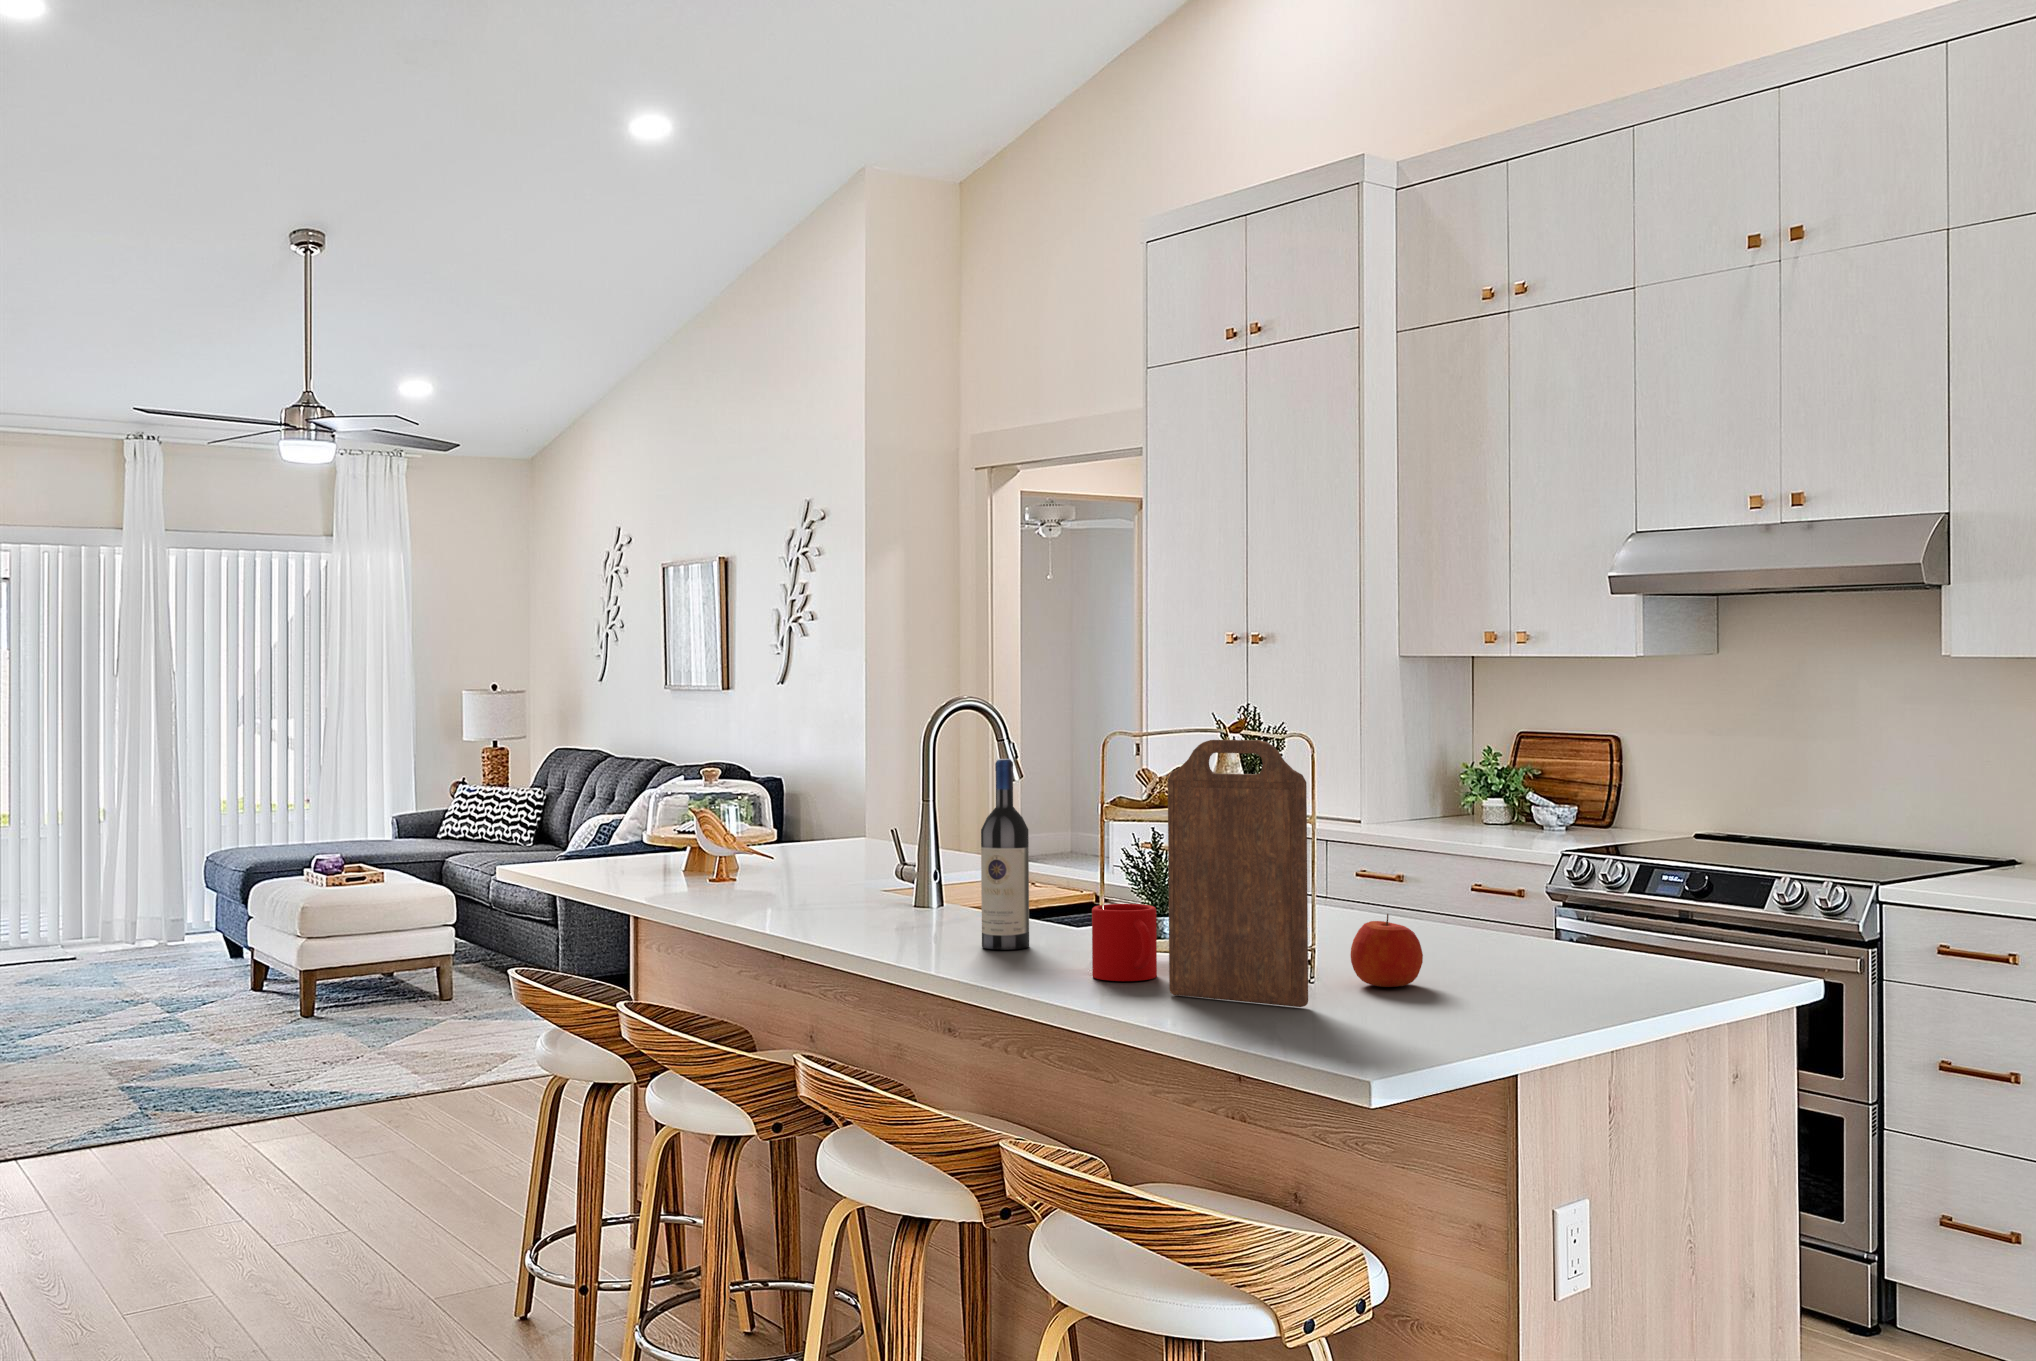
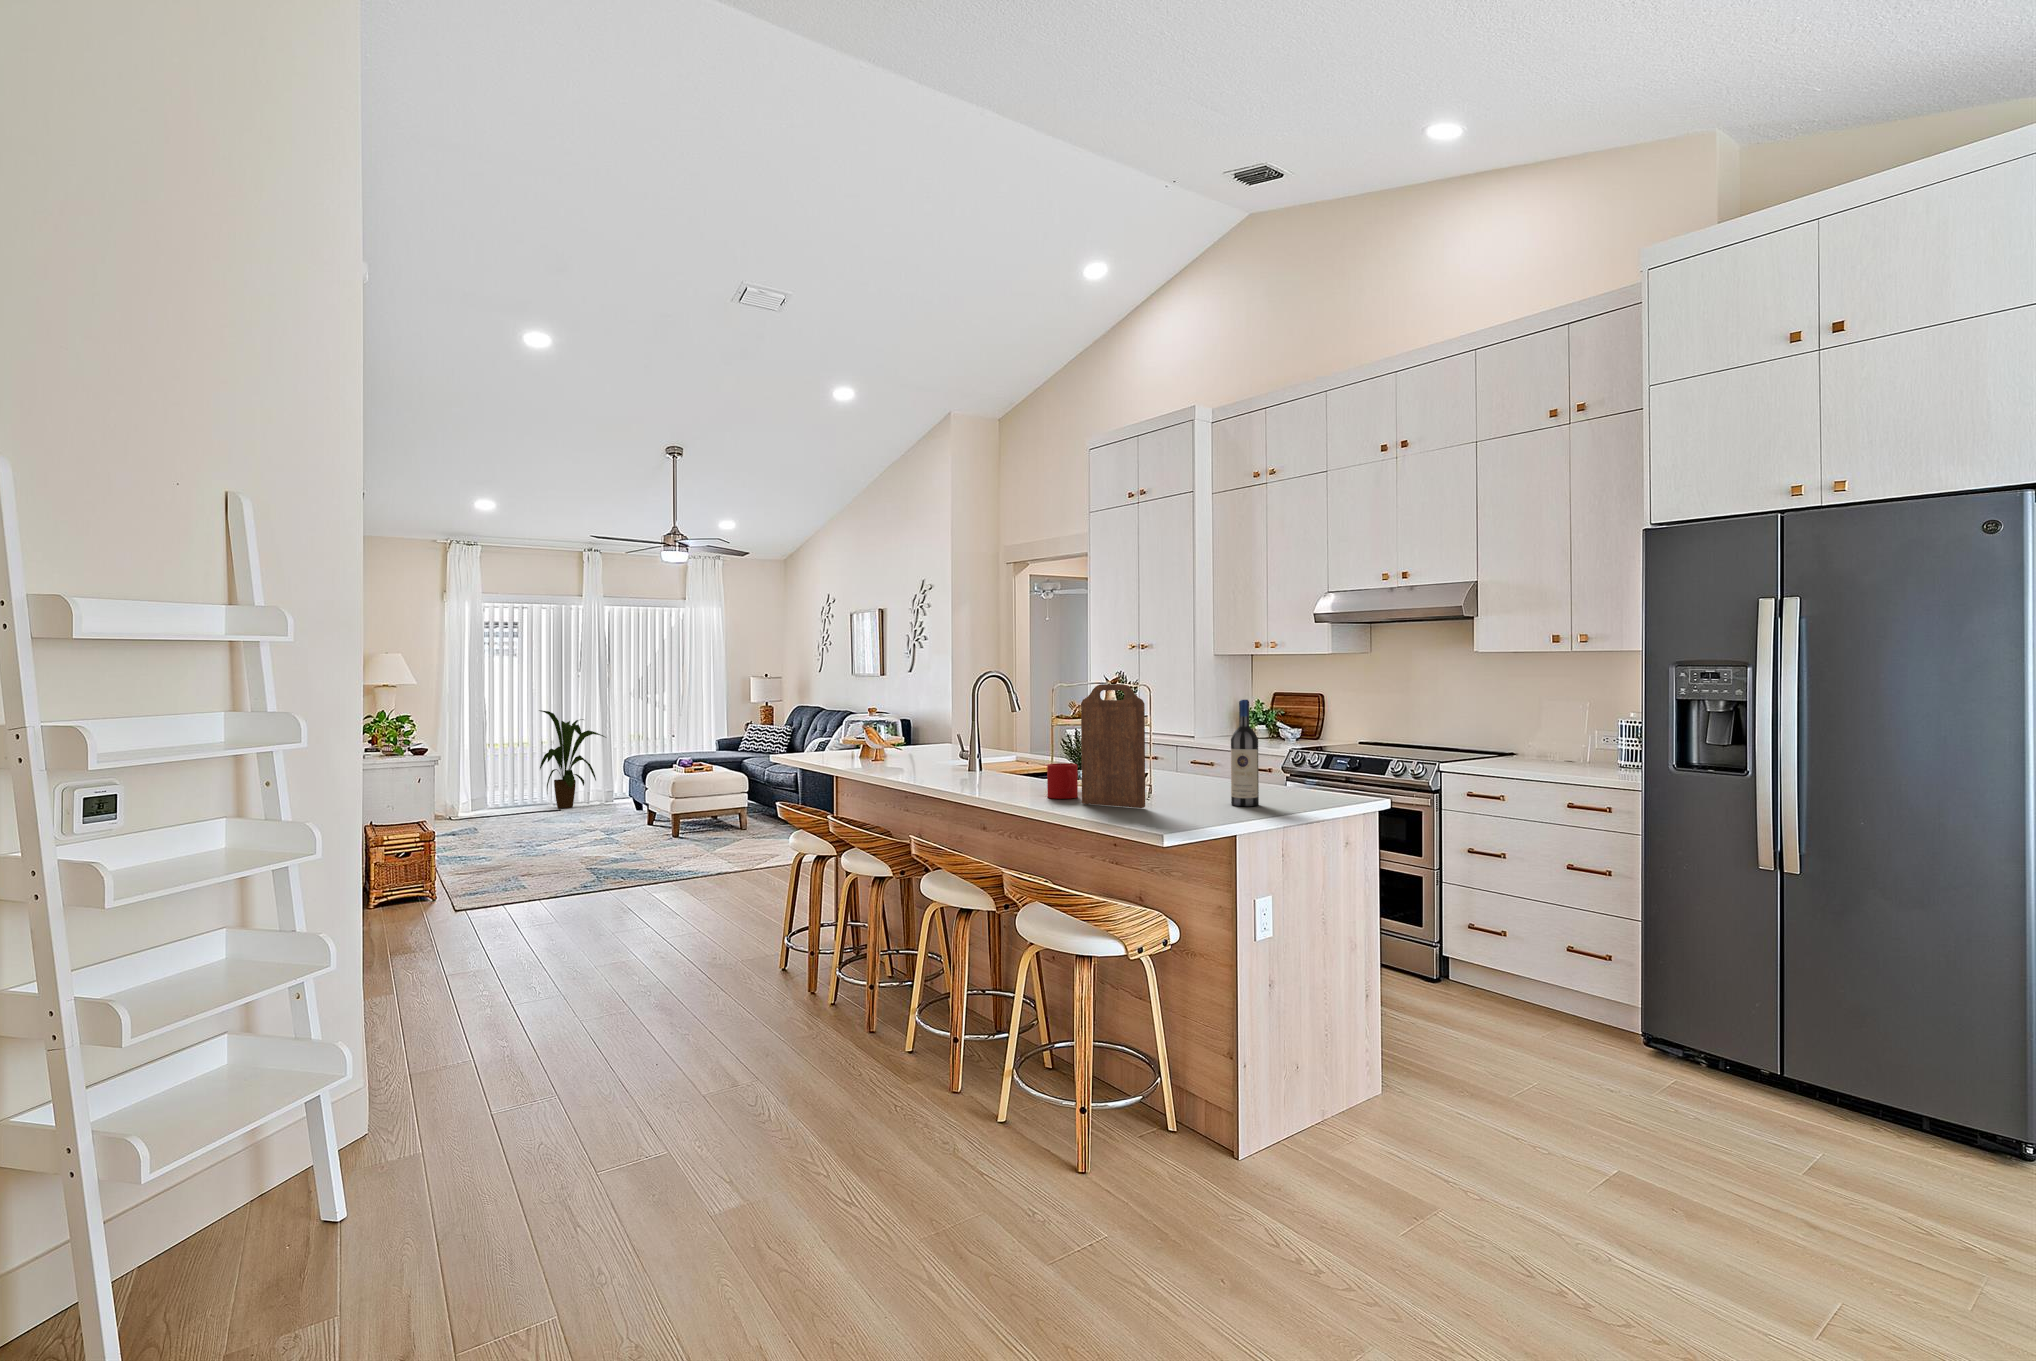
house plant: none [29,758,171,955] -> present [539,710,606,808]
wine bottle: present [981,759,1029,949] -> present [1231,700,1259,806]
apple: present [1350,914,1423,987] -> none [1168,767,1201,801]

